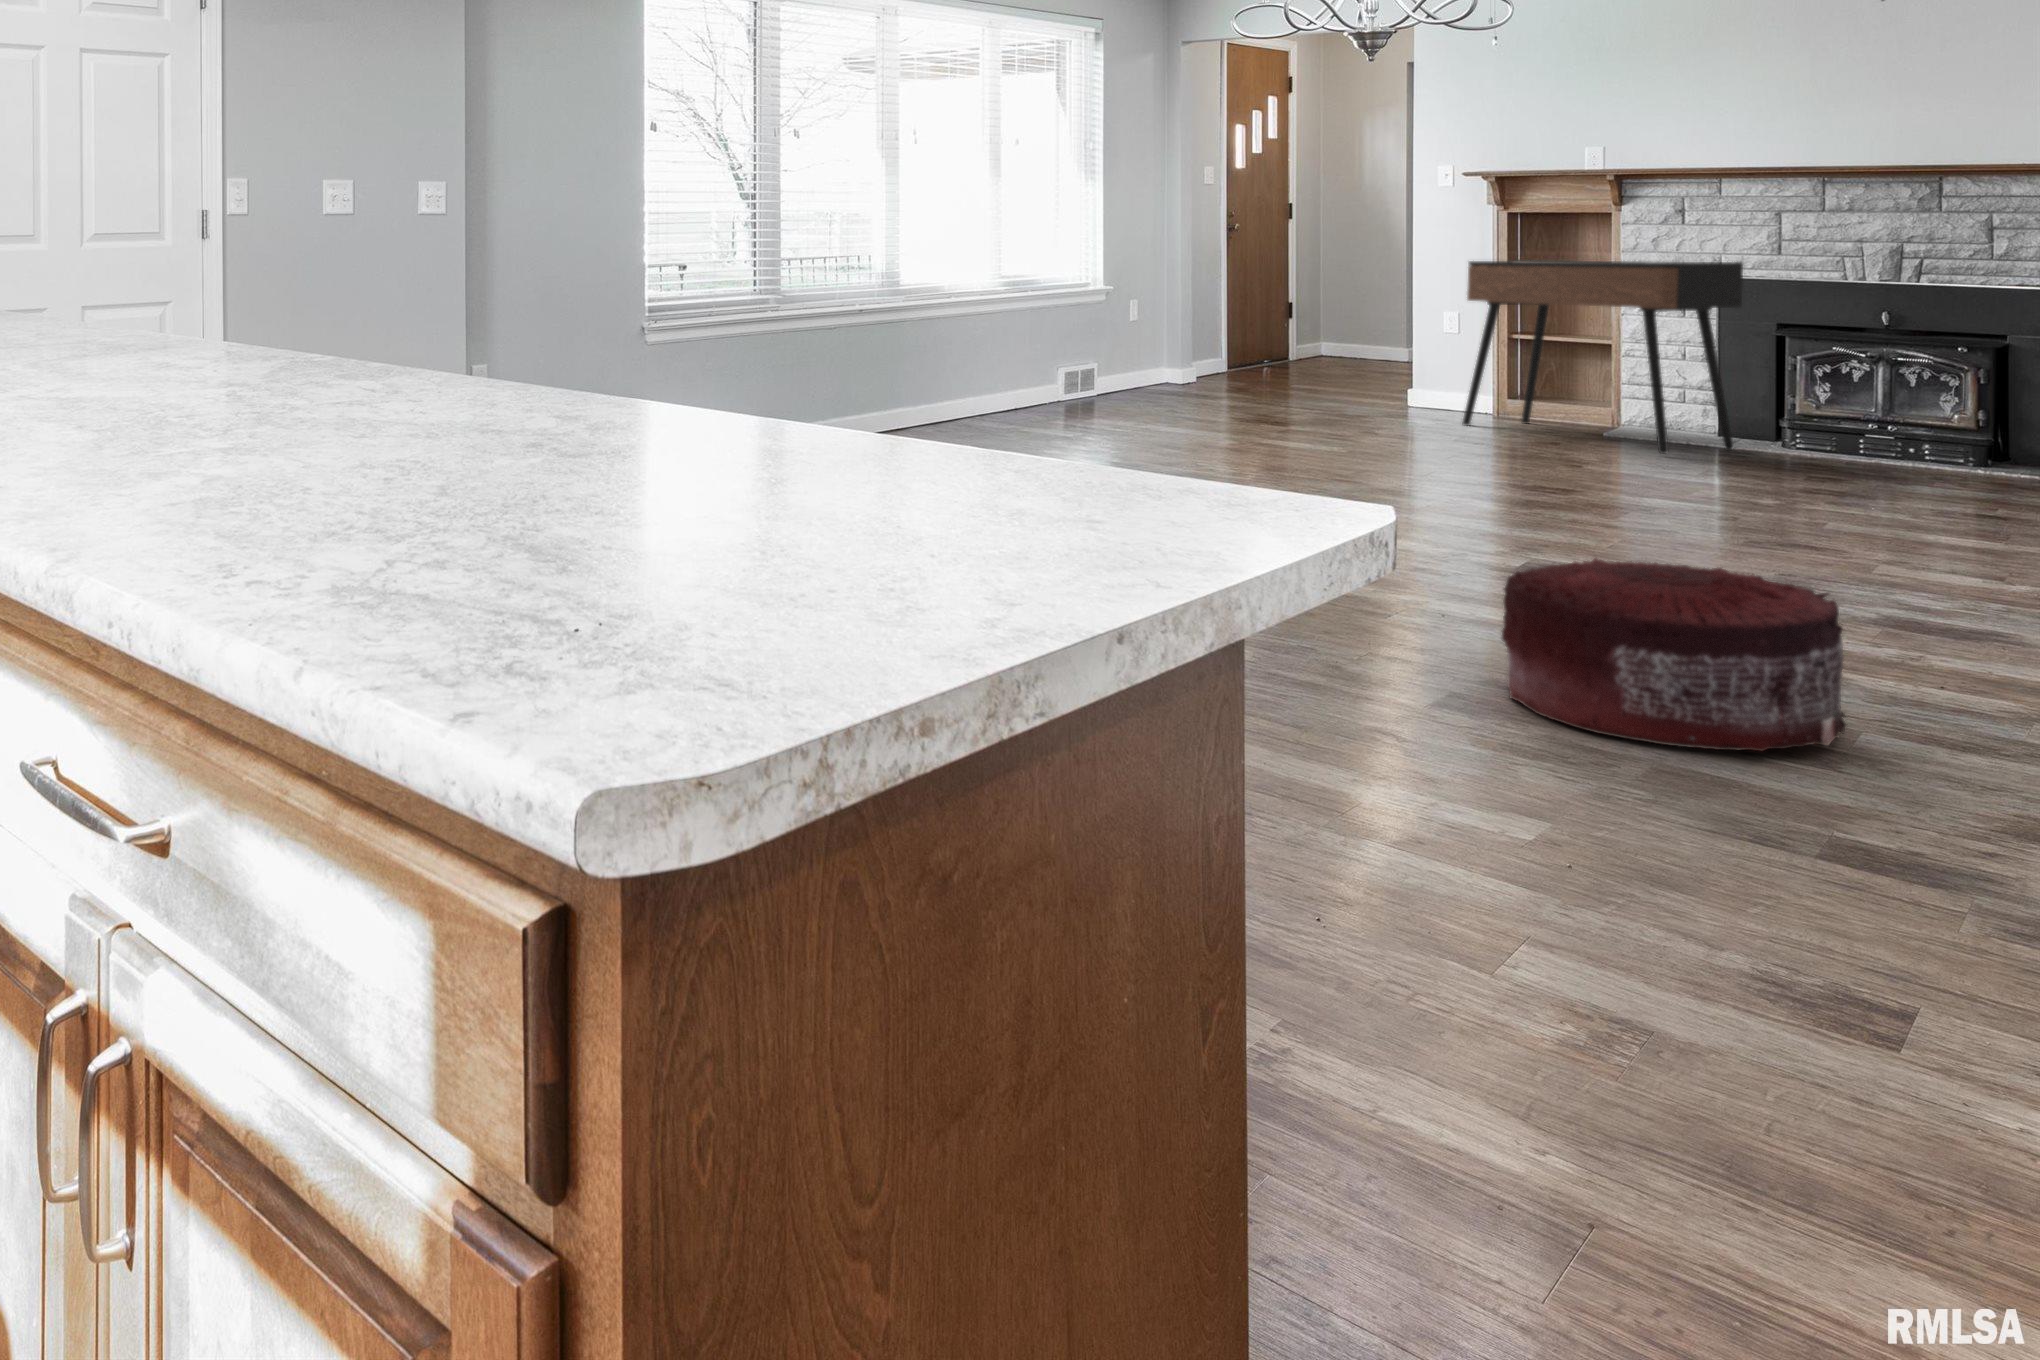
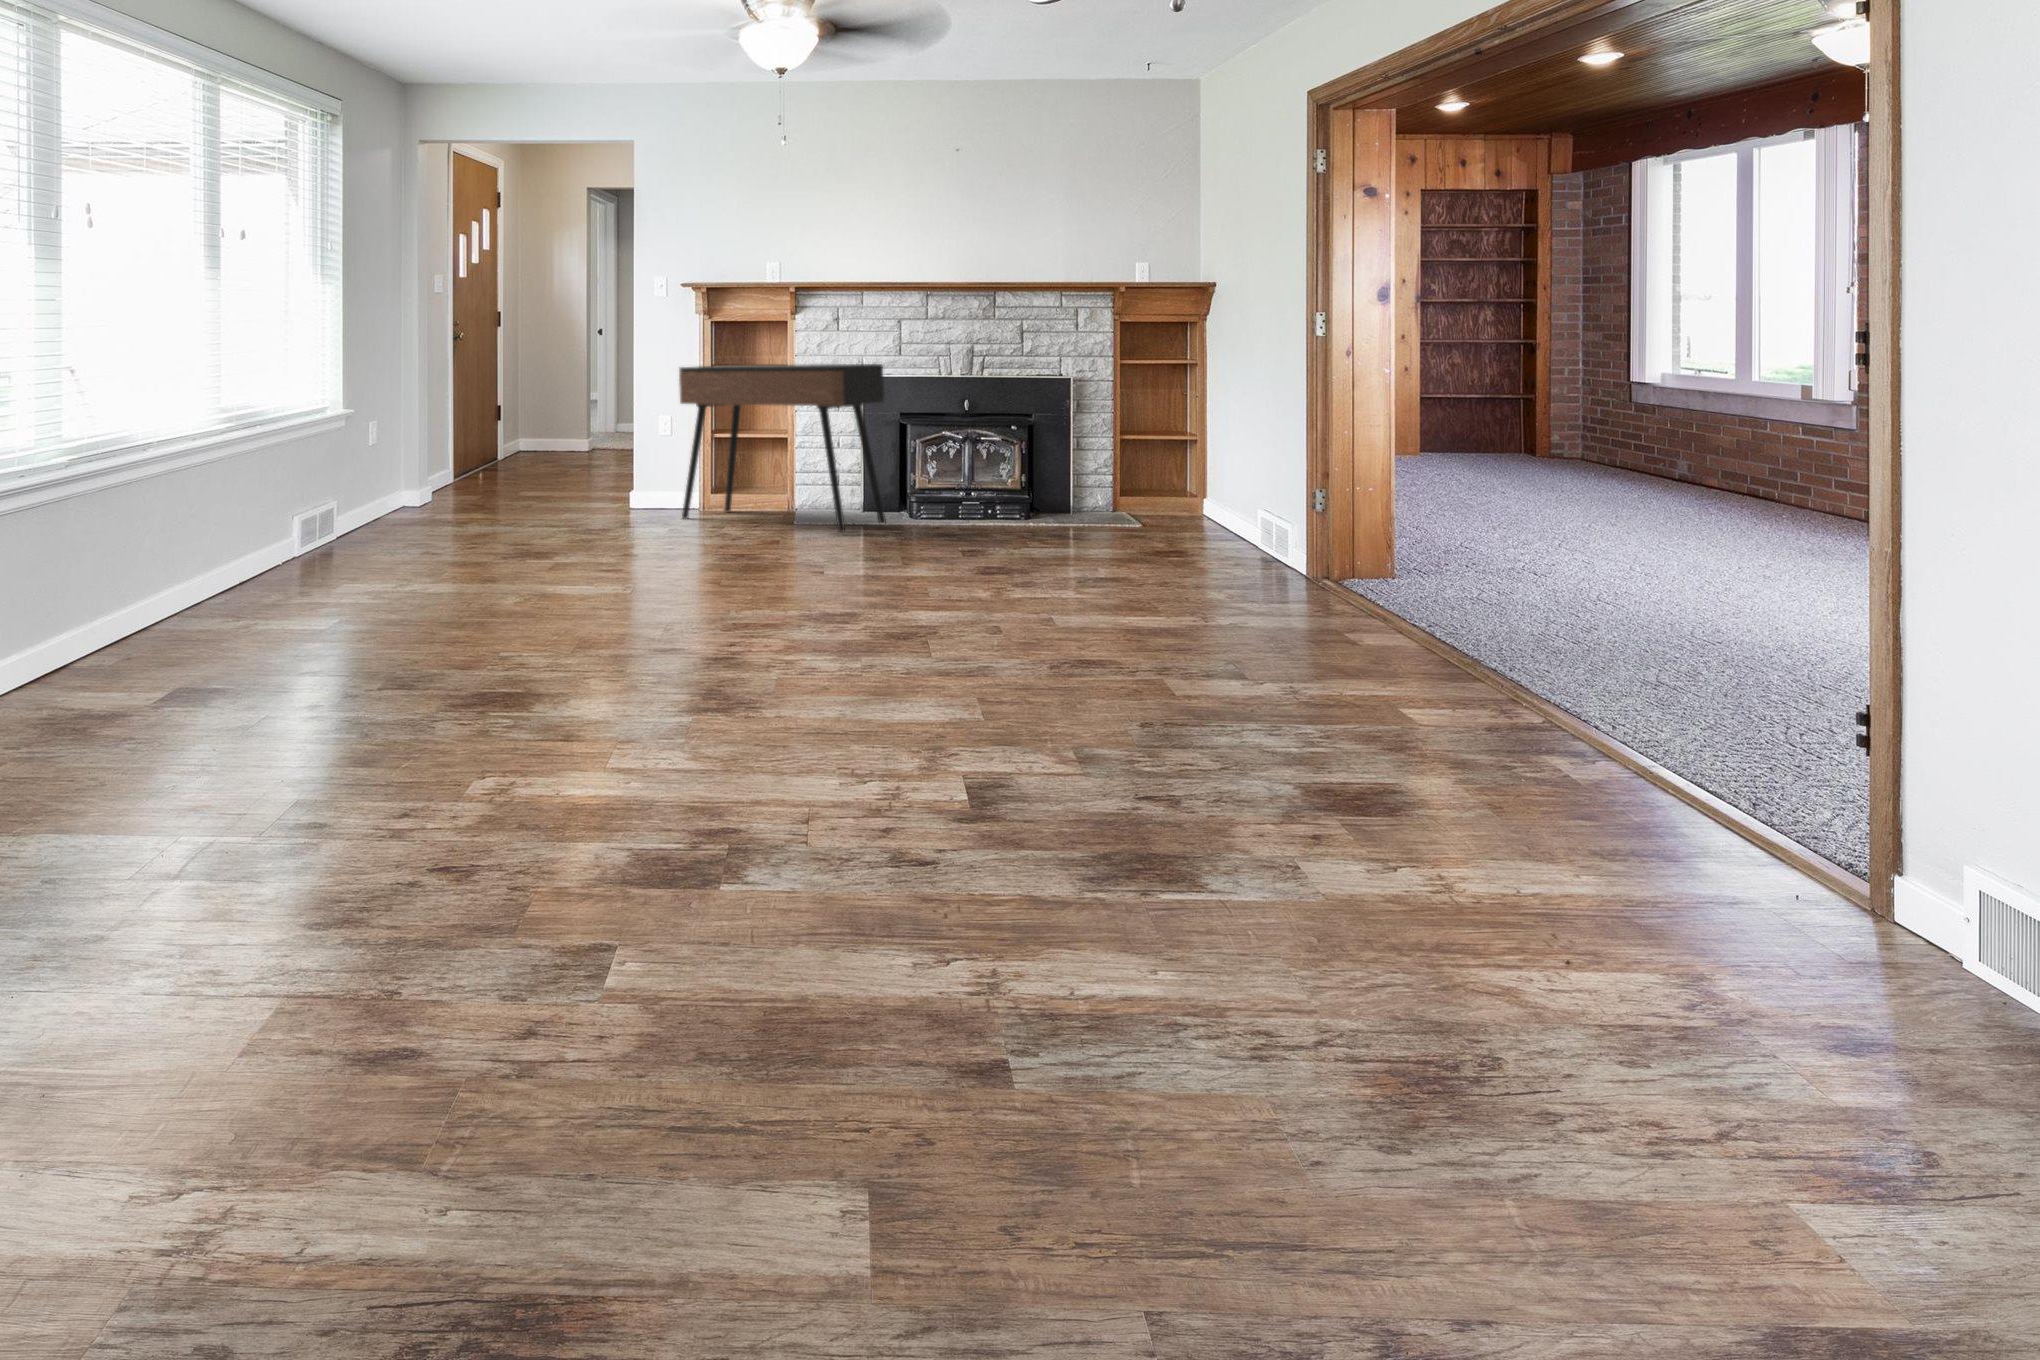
pouf: present [1502,558,1846,752] -> none [874,666,1144,859]

